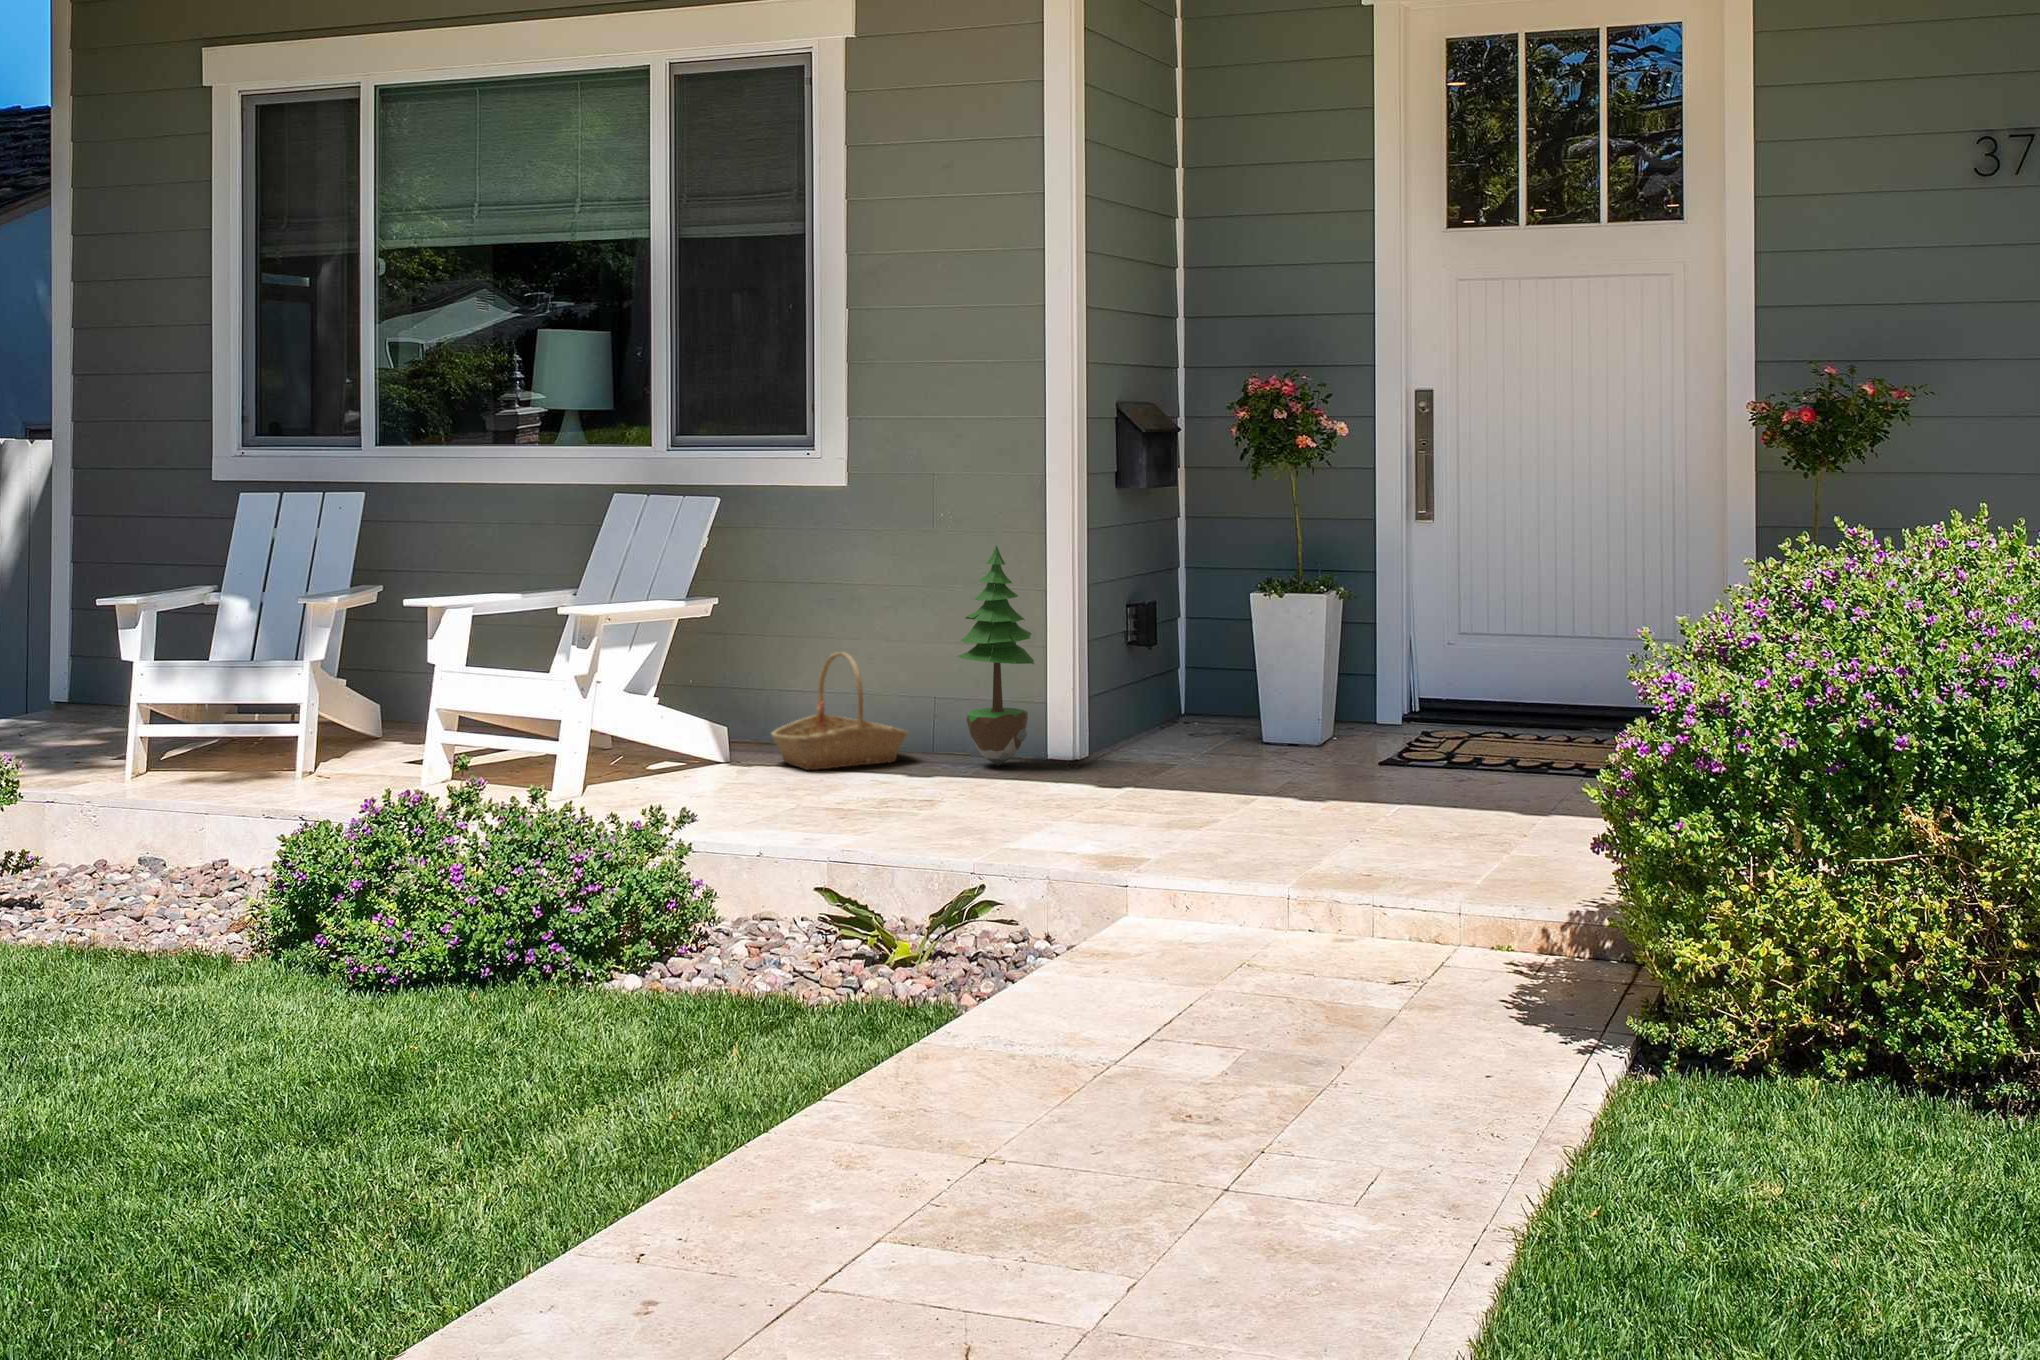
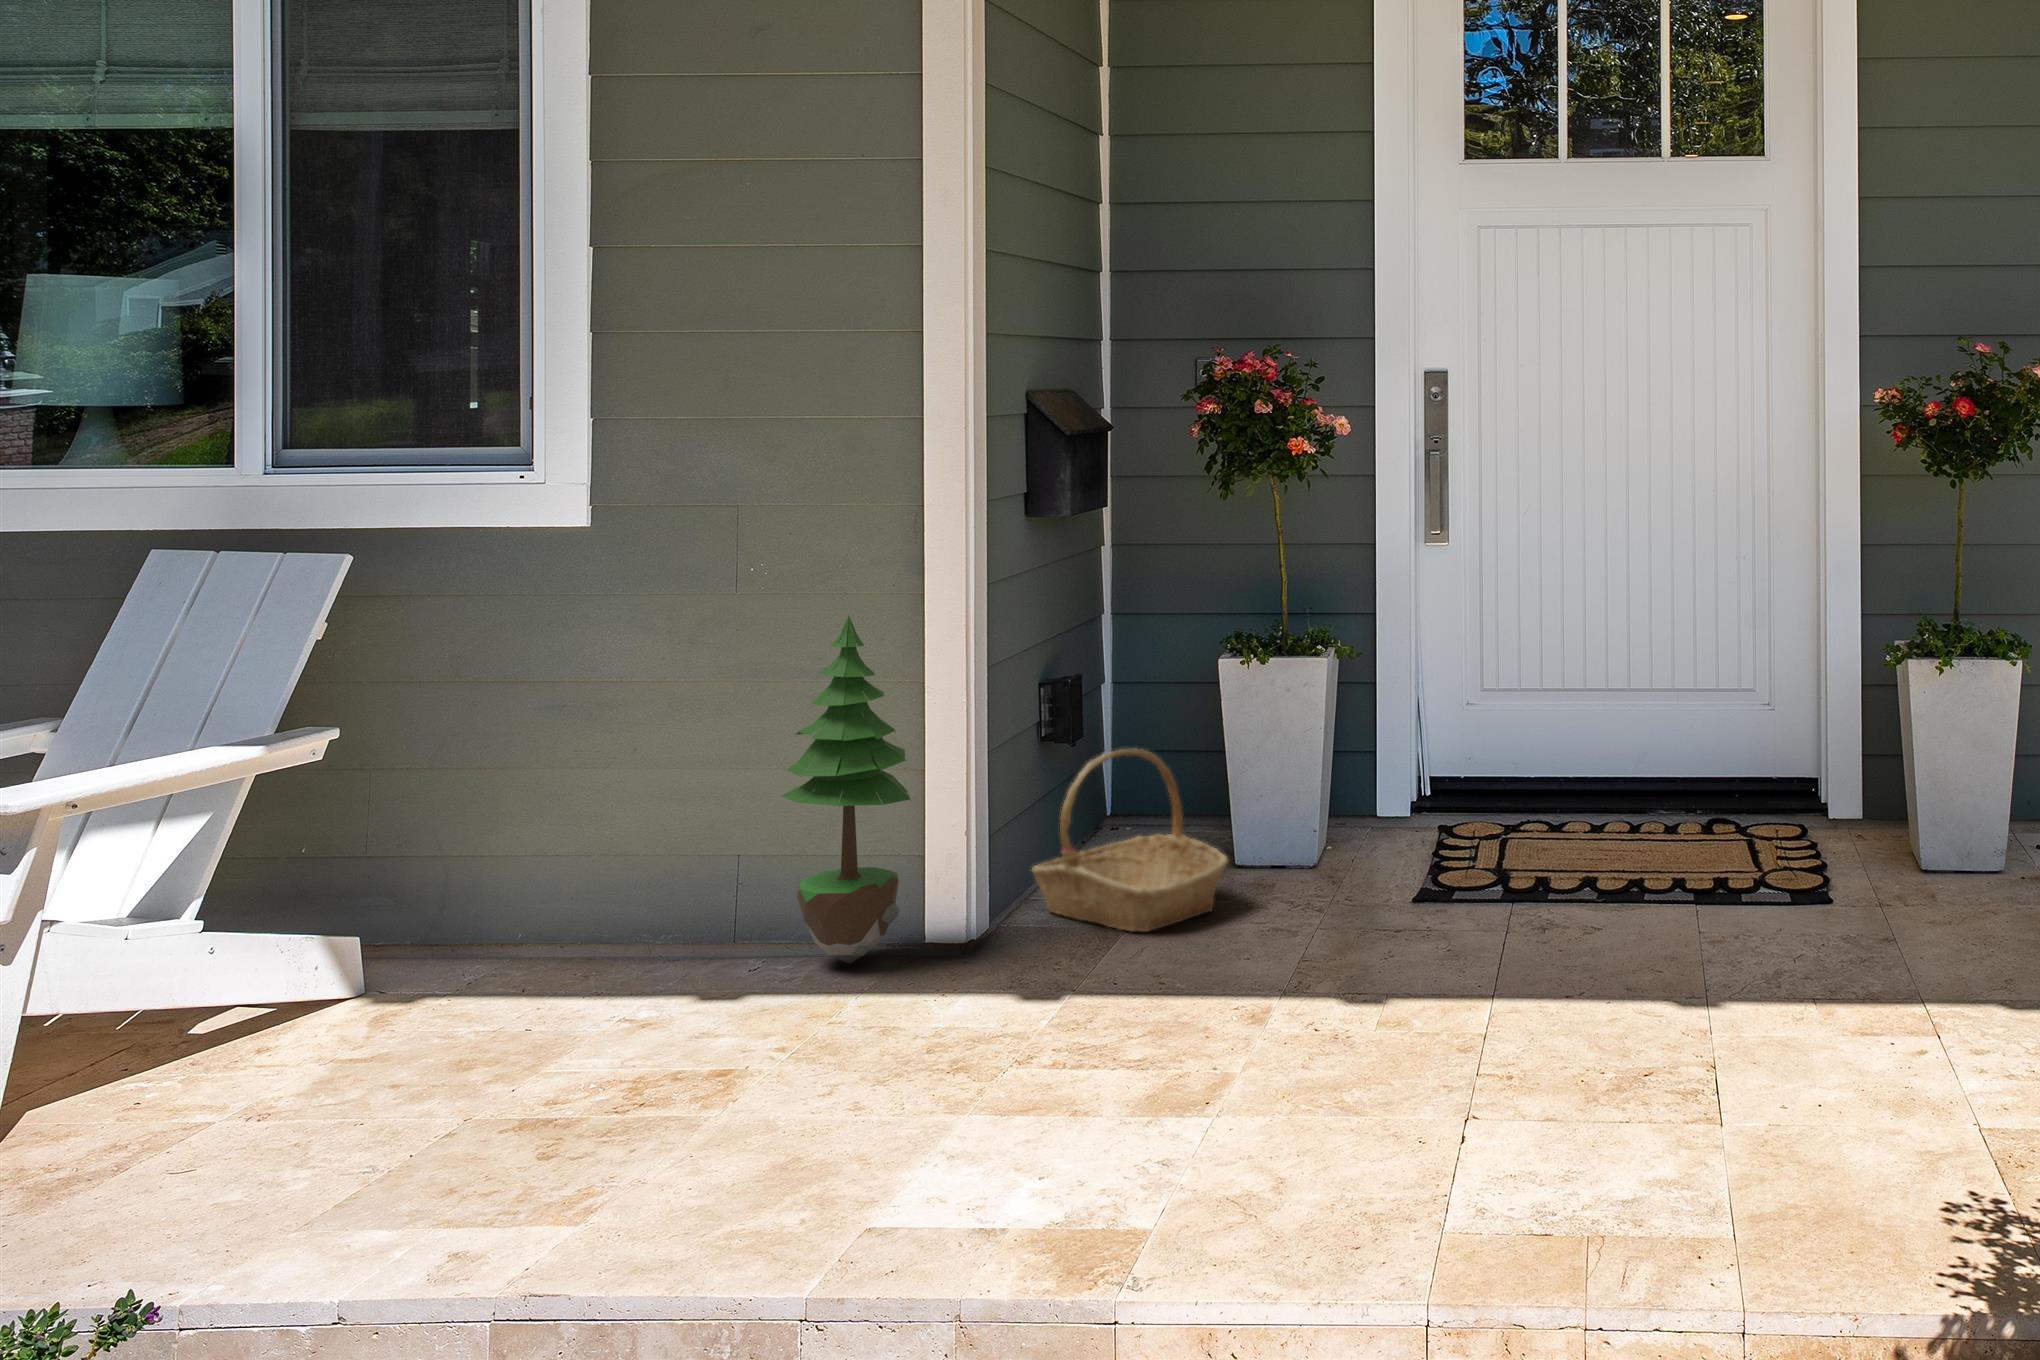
basket: present [771,652,909,770] -> present [1032,748,1229,932]

